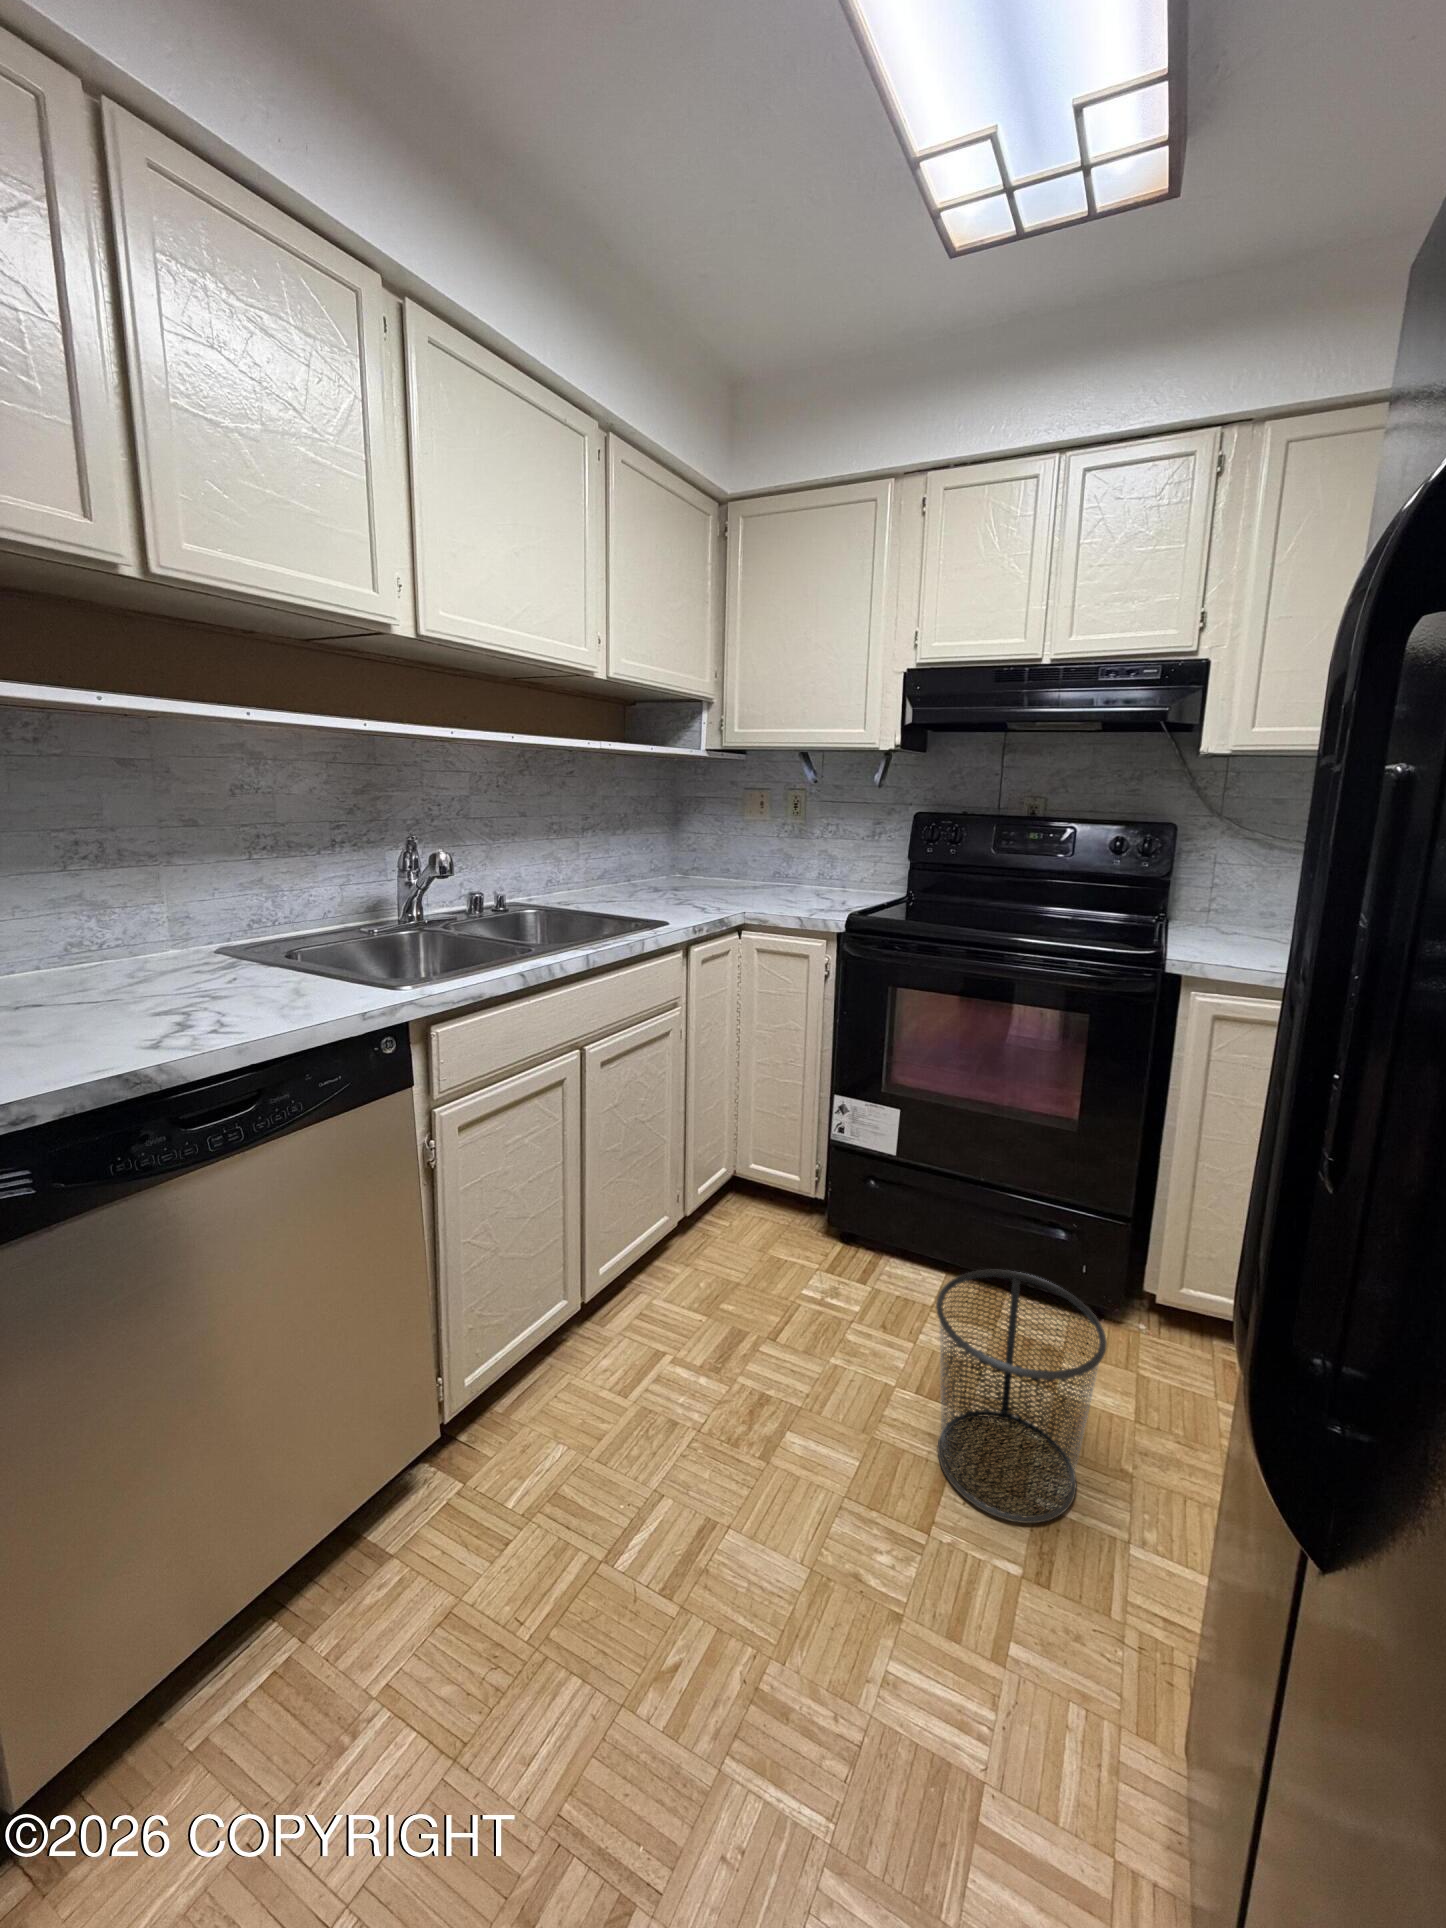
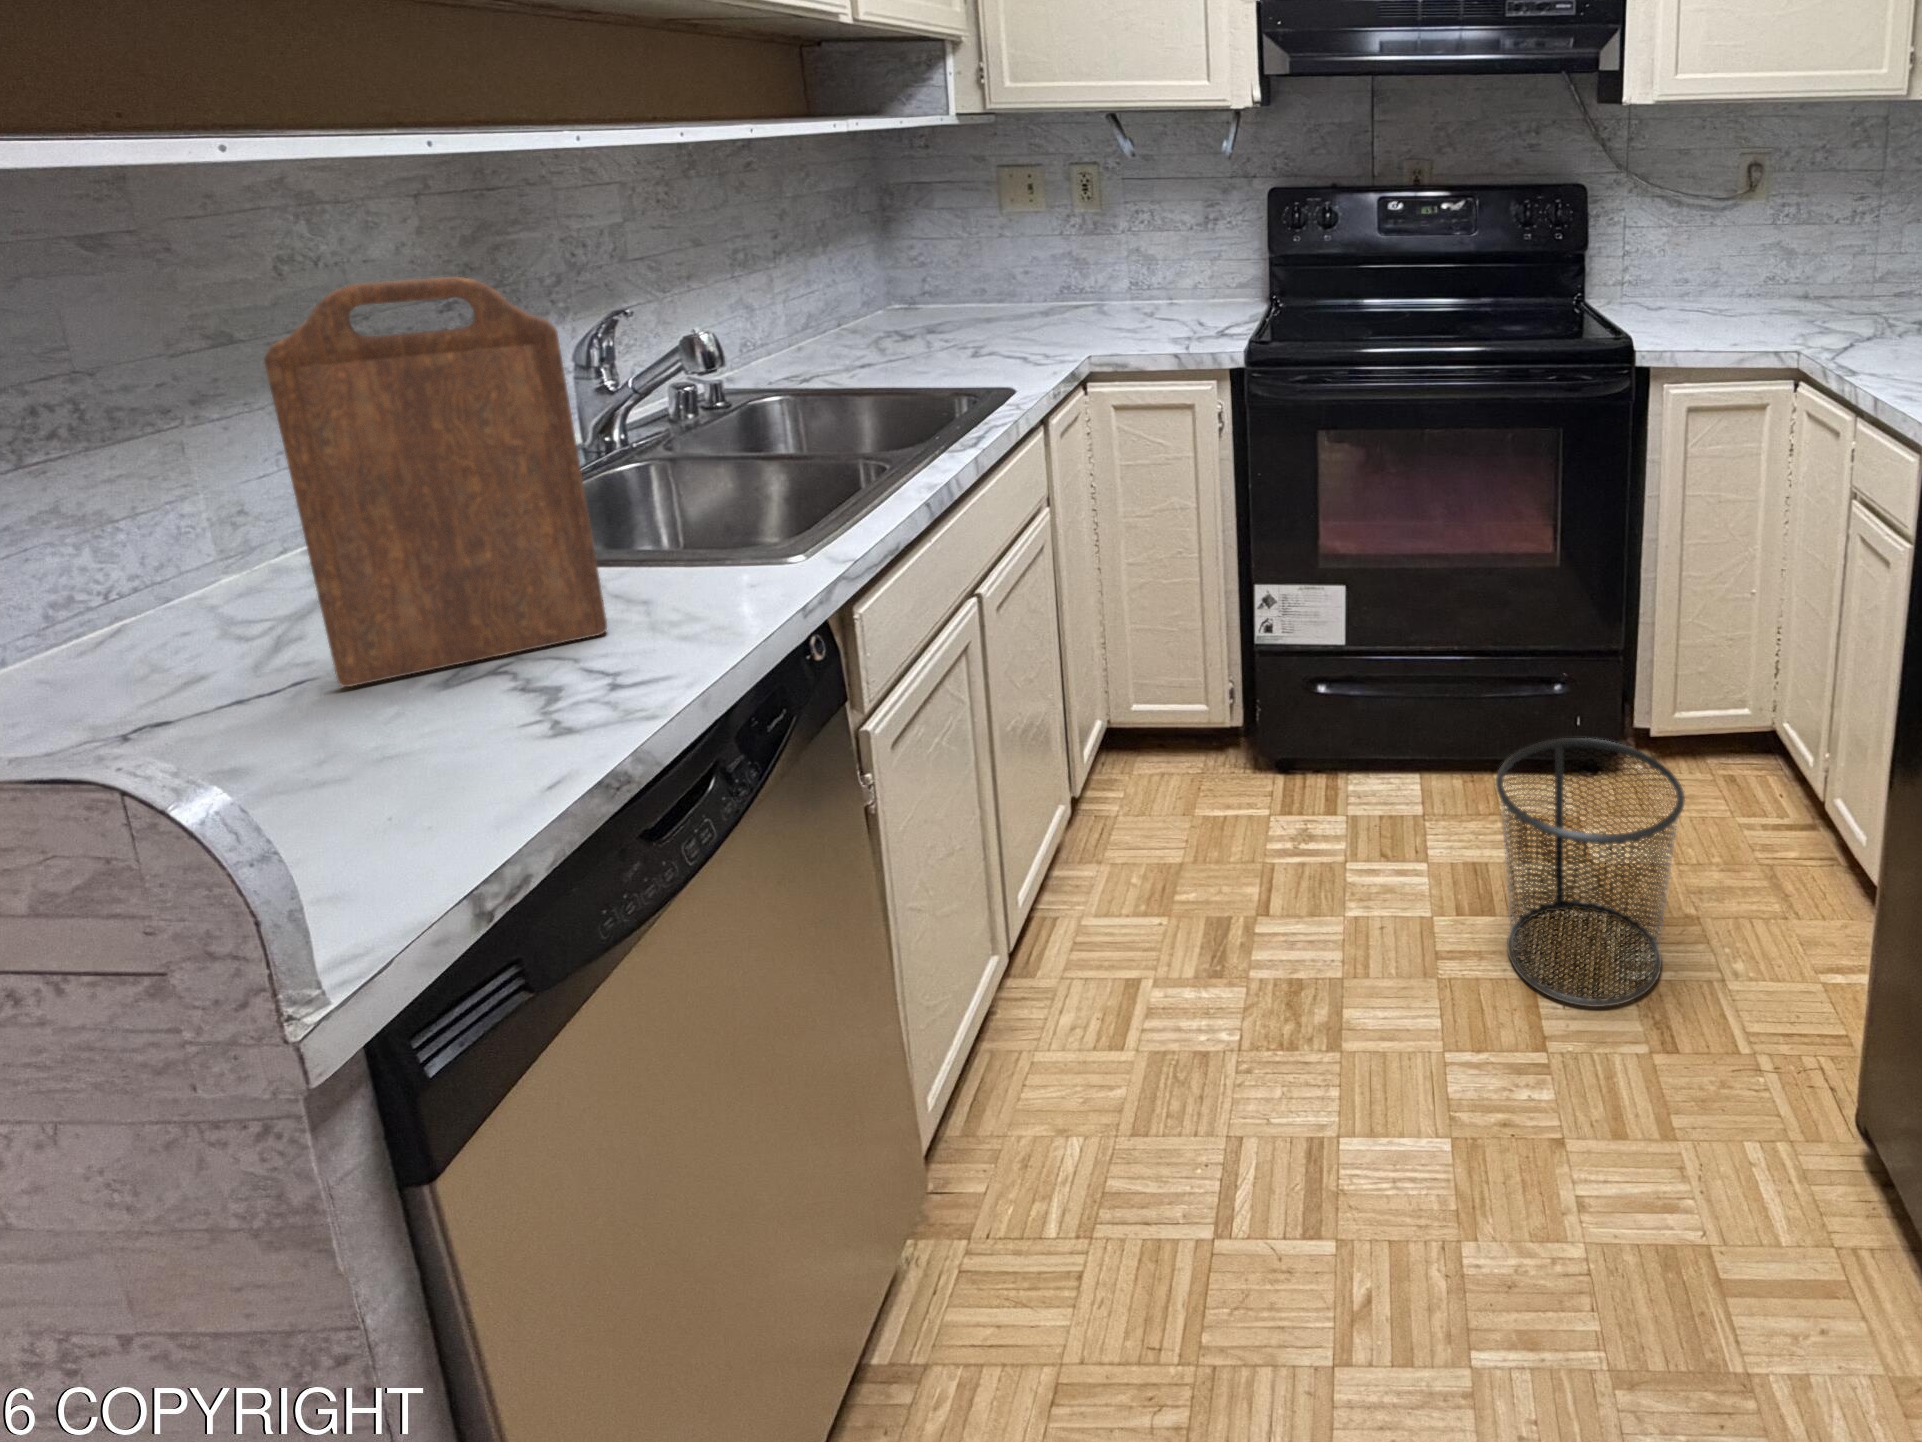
cutting board: none [95,777,260,1006] -> present [264,277,607,687]

